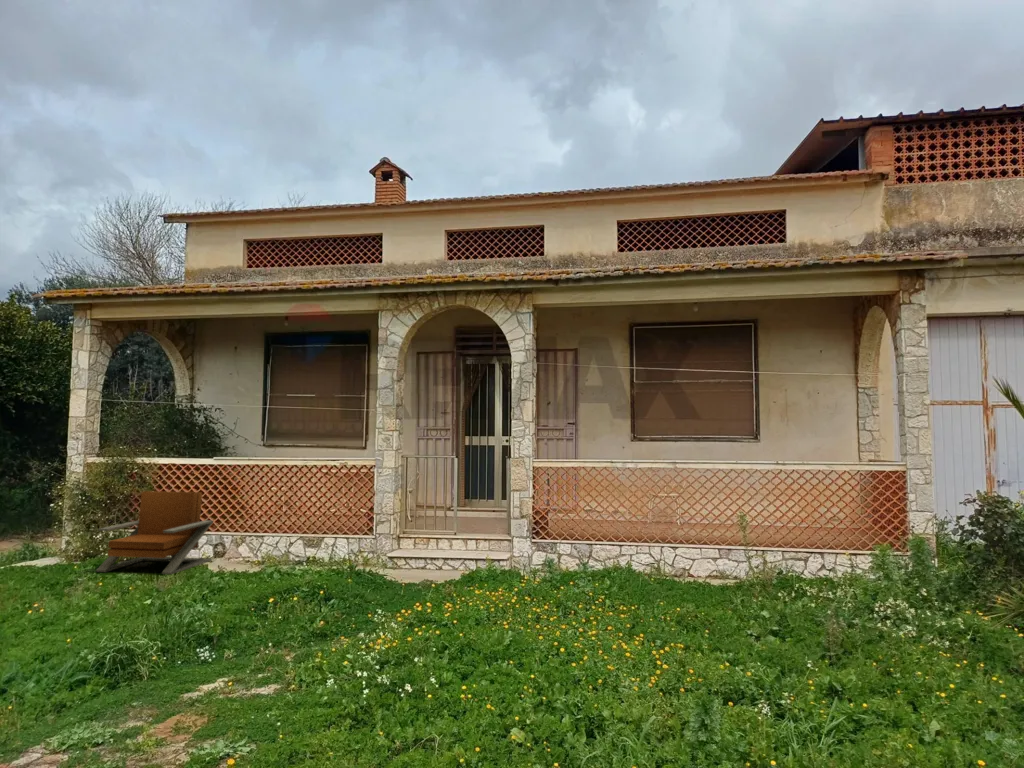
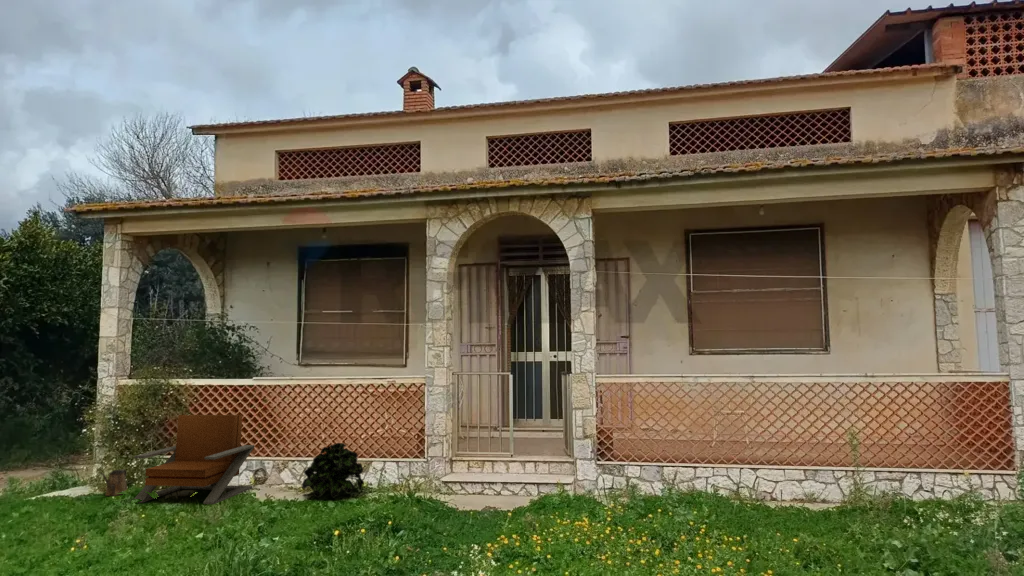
potted plant: none [255,519,314,570] -> present [302,443,364,498]
watering can: none [67,542,94,566] -> present [101,470,127,496]

